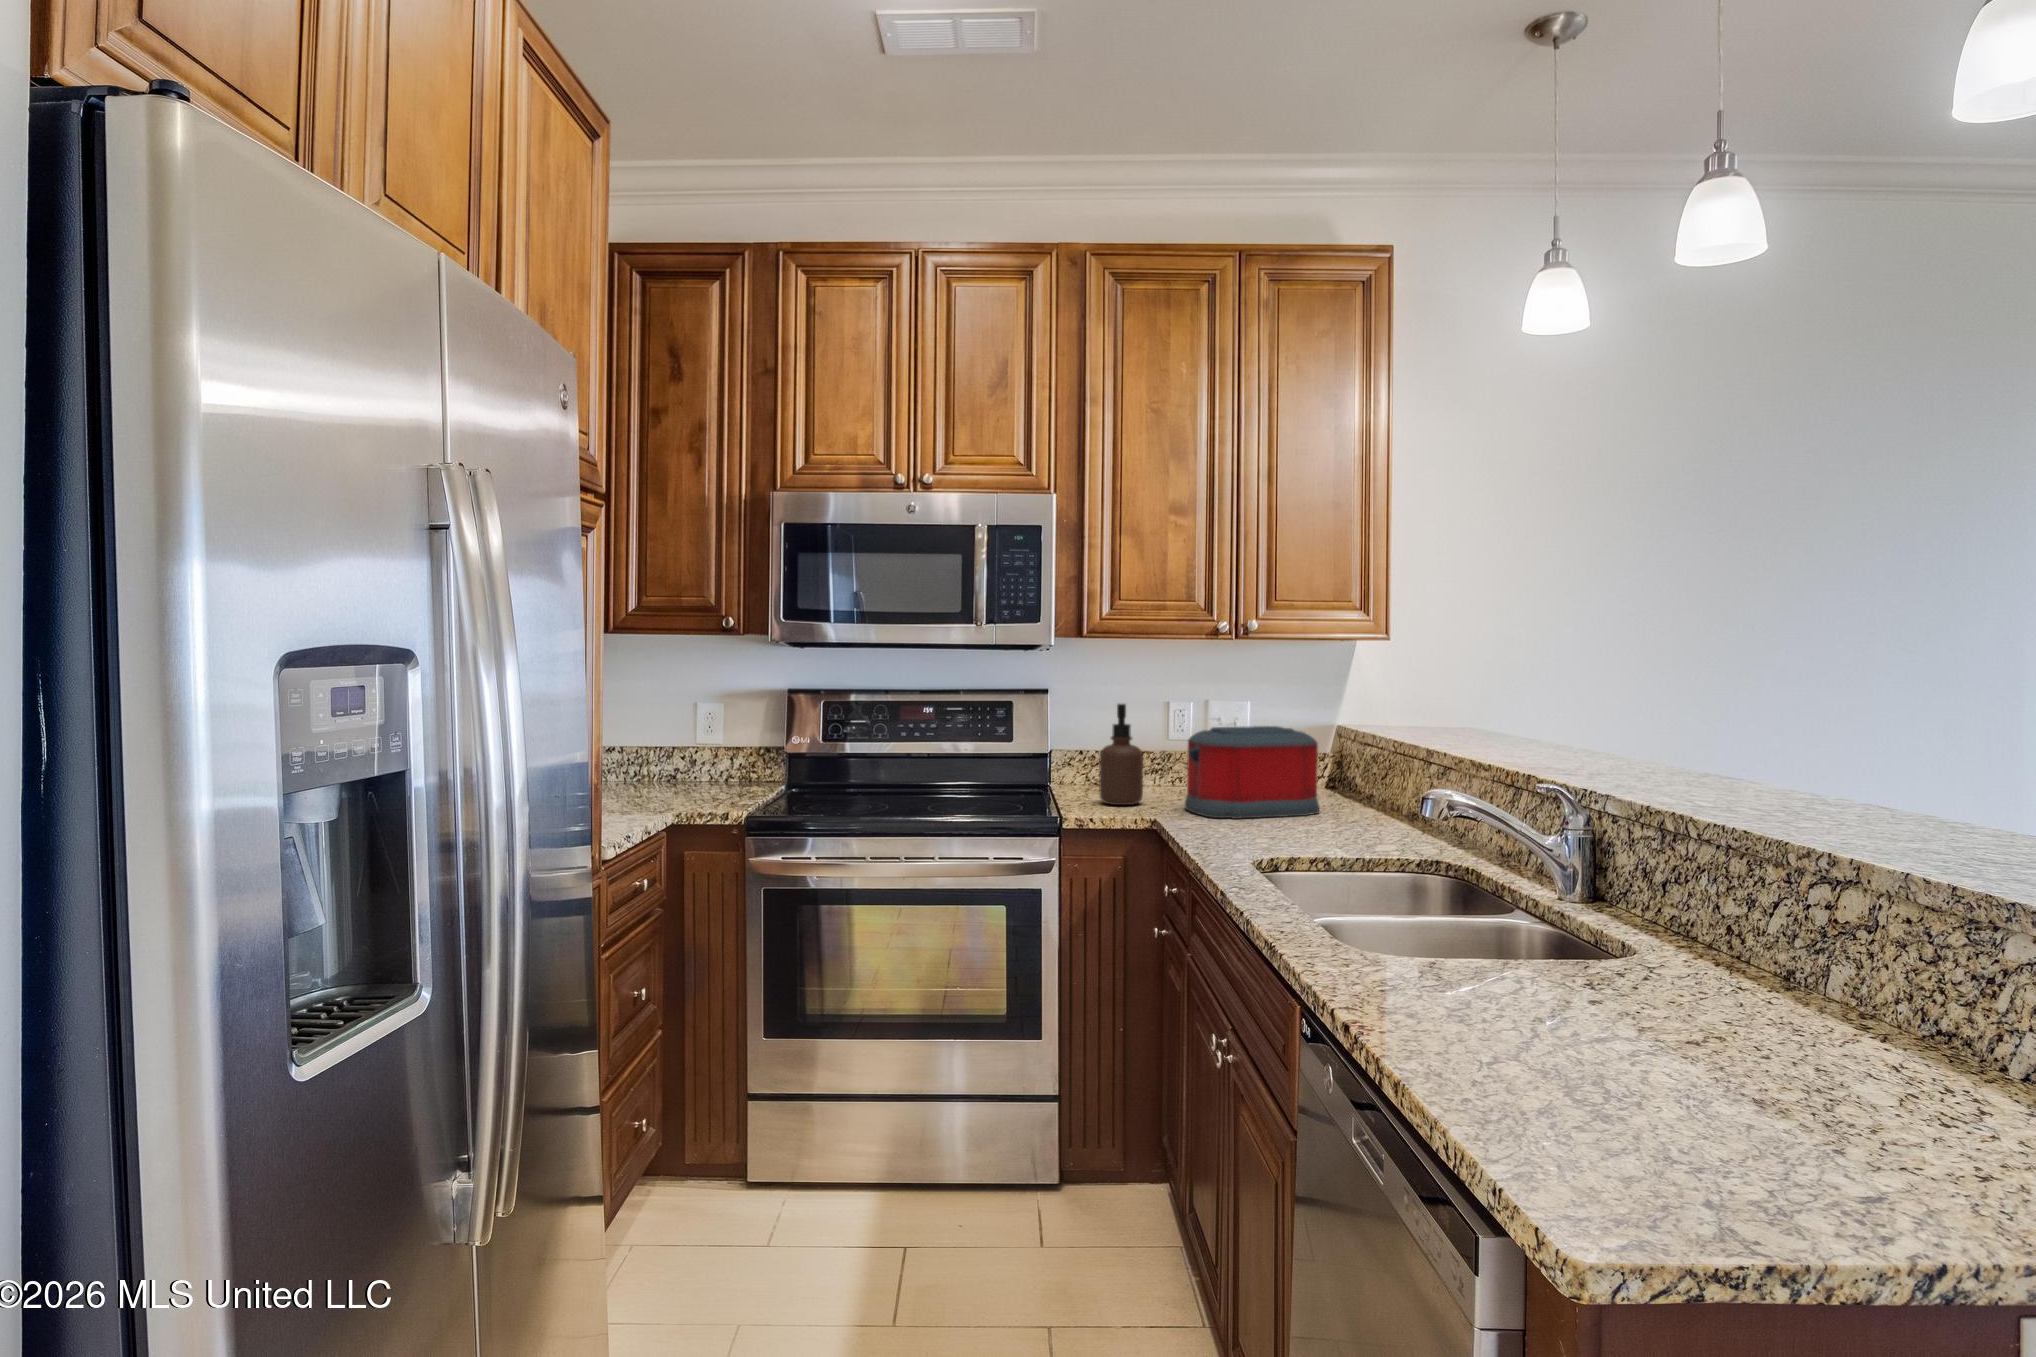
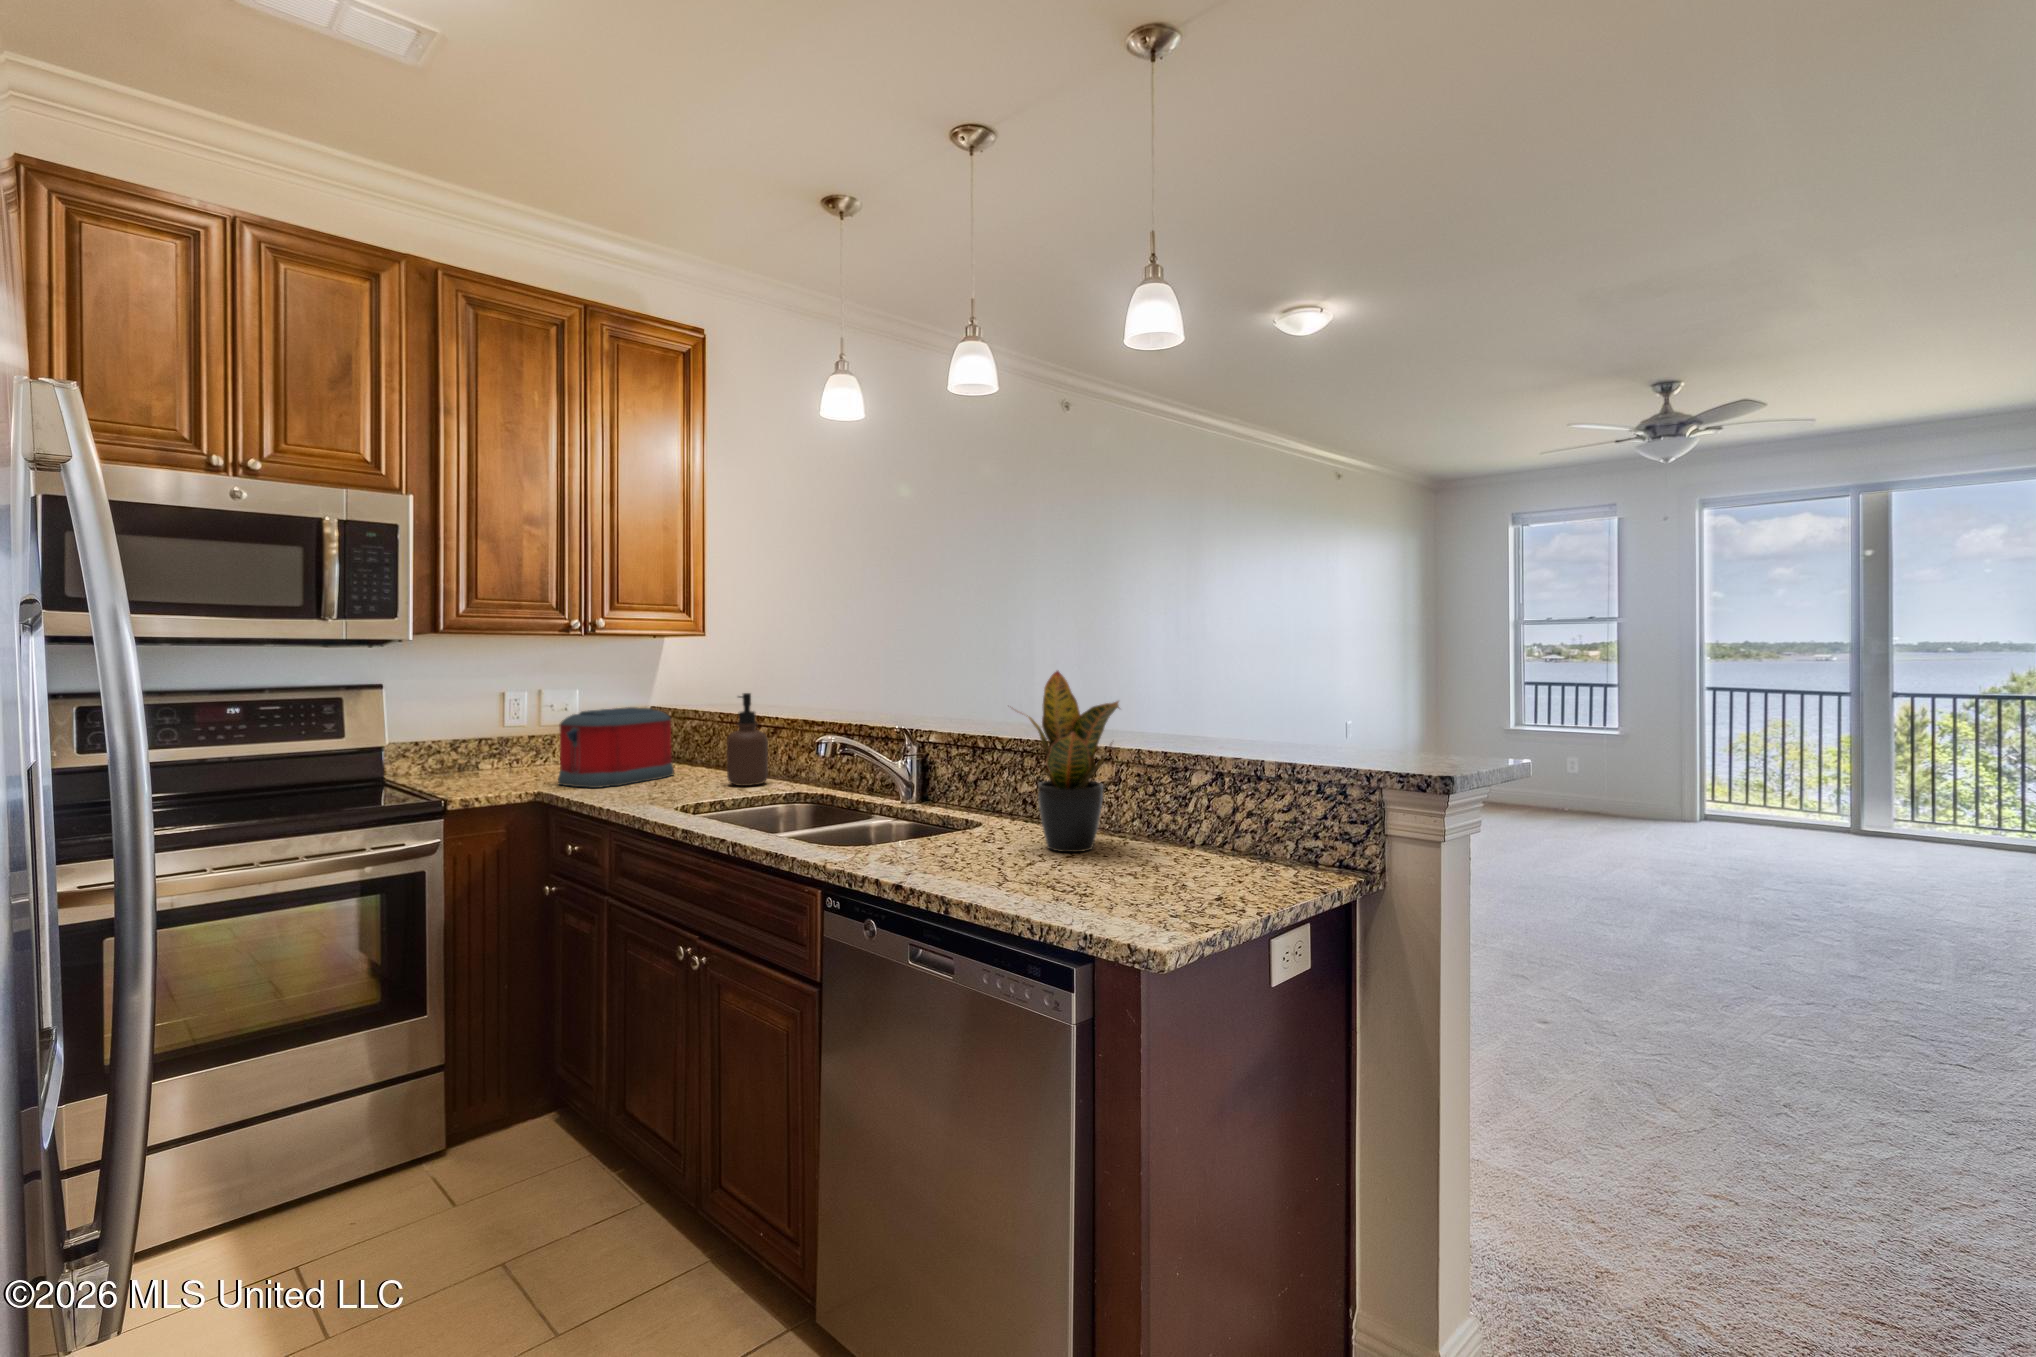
potted plant: none [1571,689,1837,1047] -> present [1027,671,1119,852]
soap dispenser: present [1099,704,1143,805] -> present [727,693,768,786]

